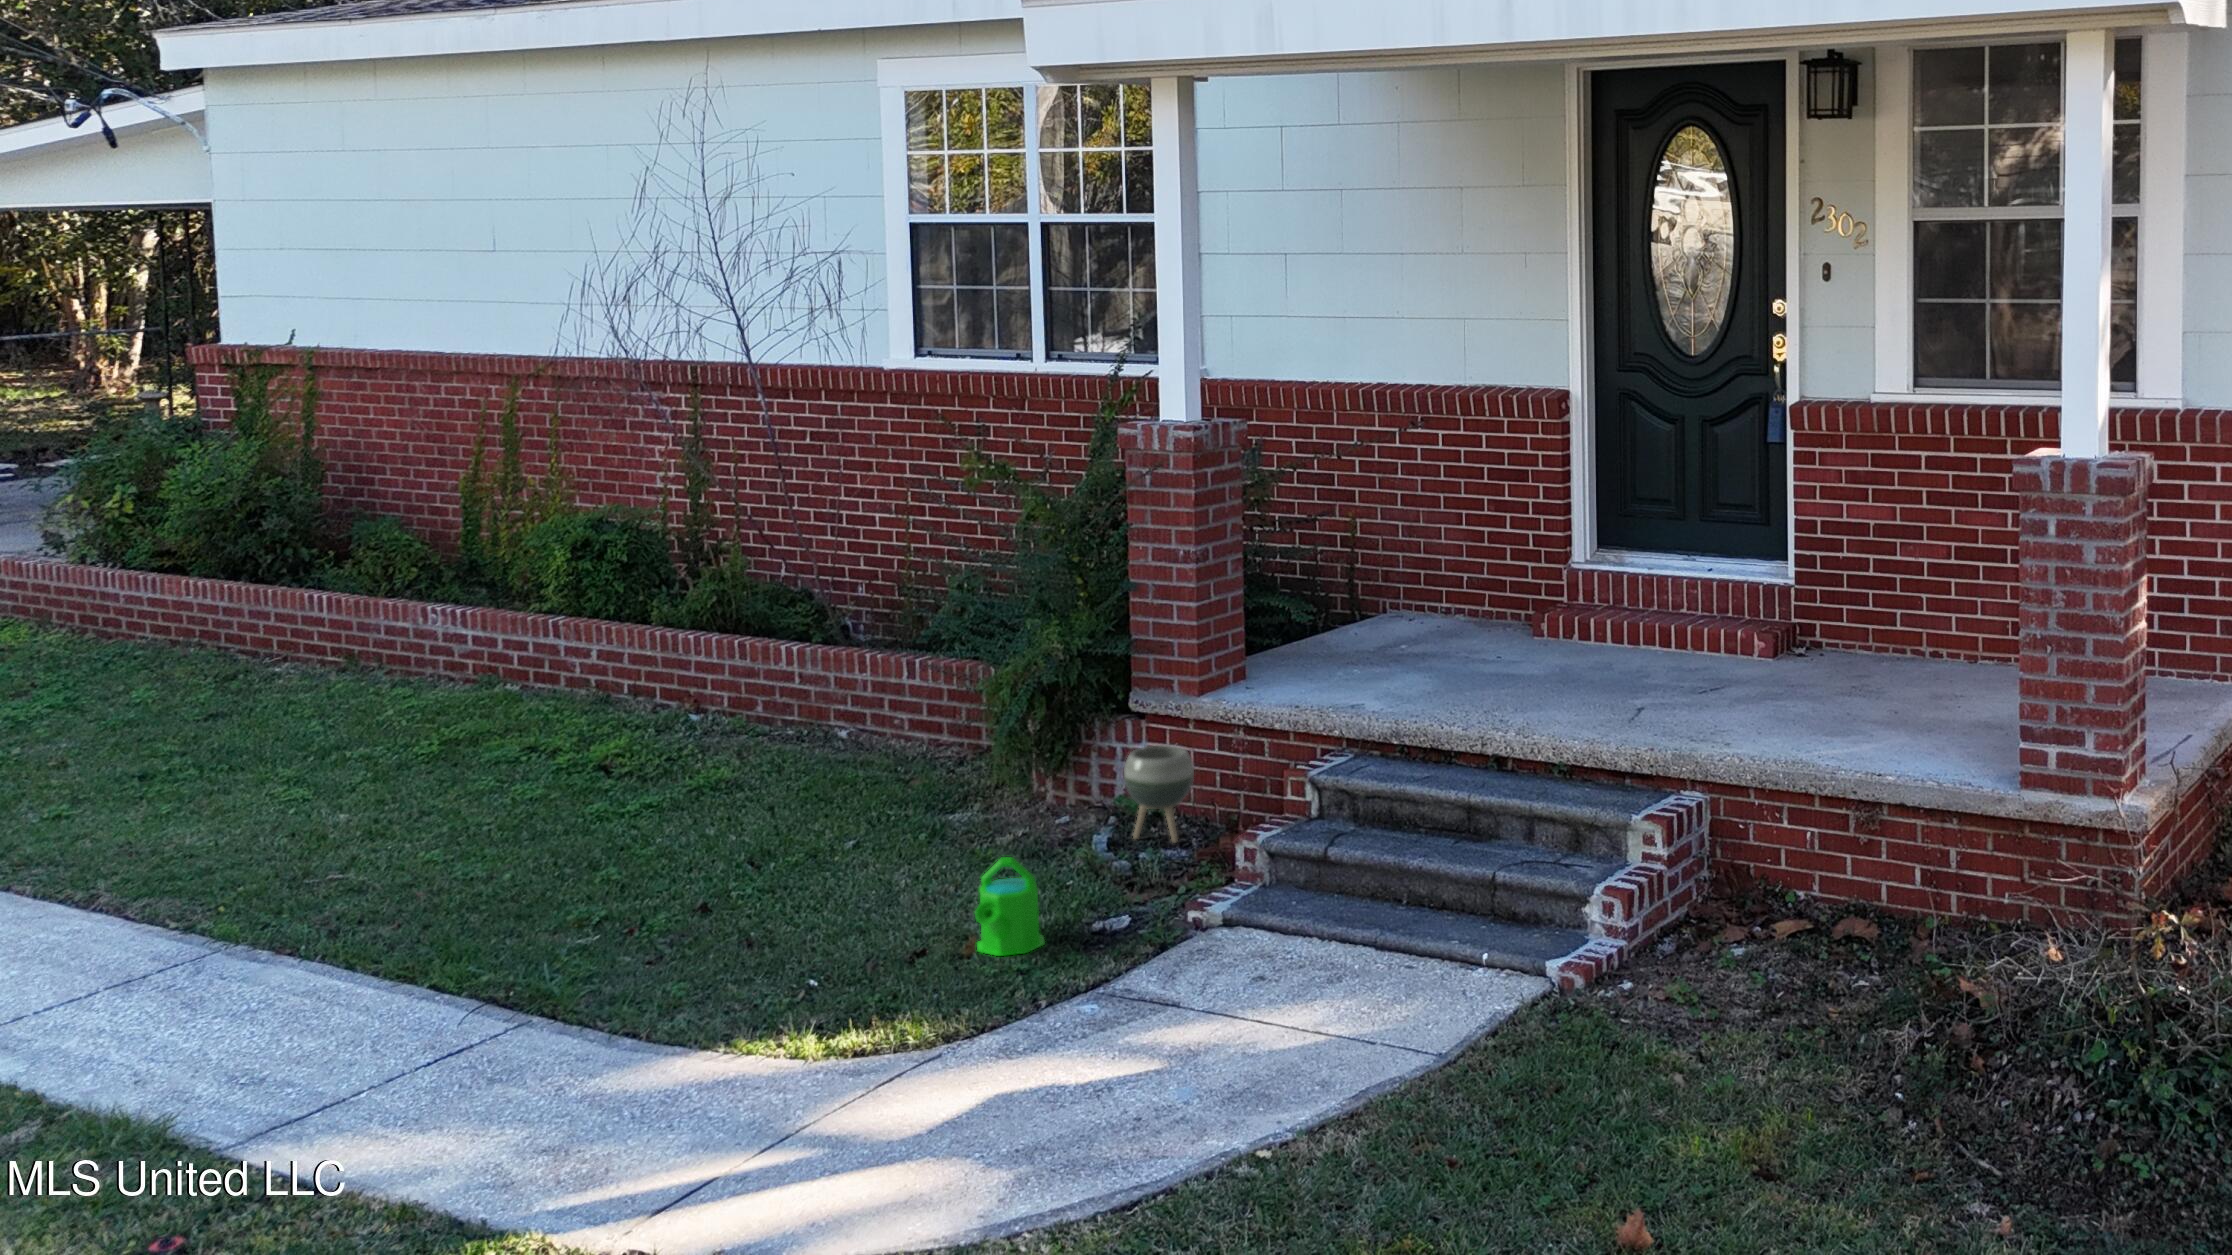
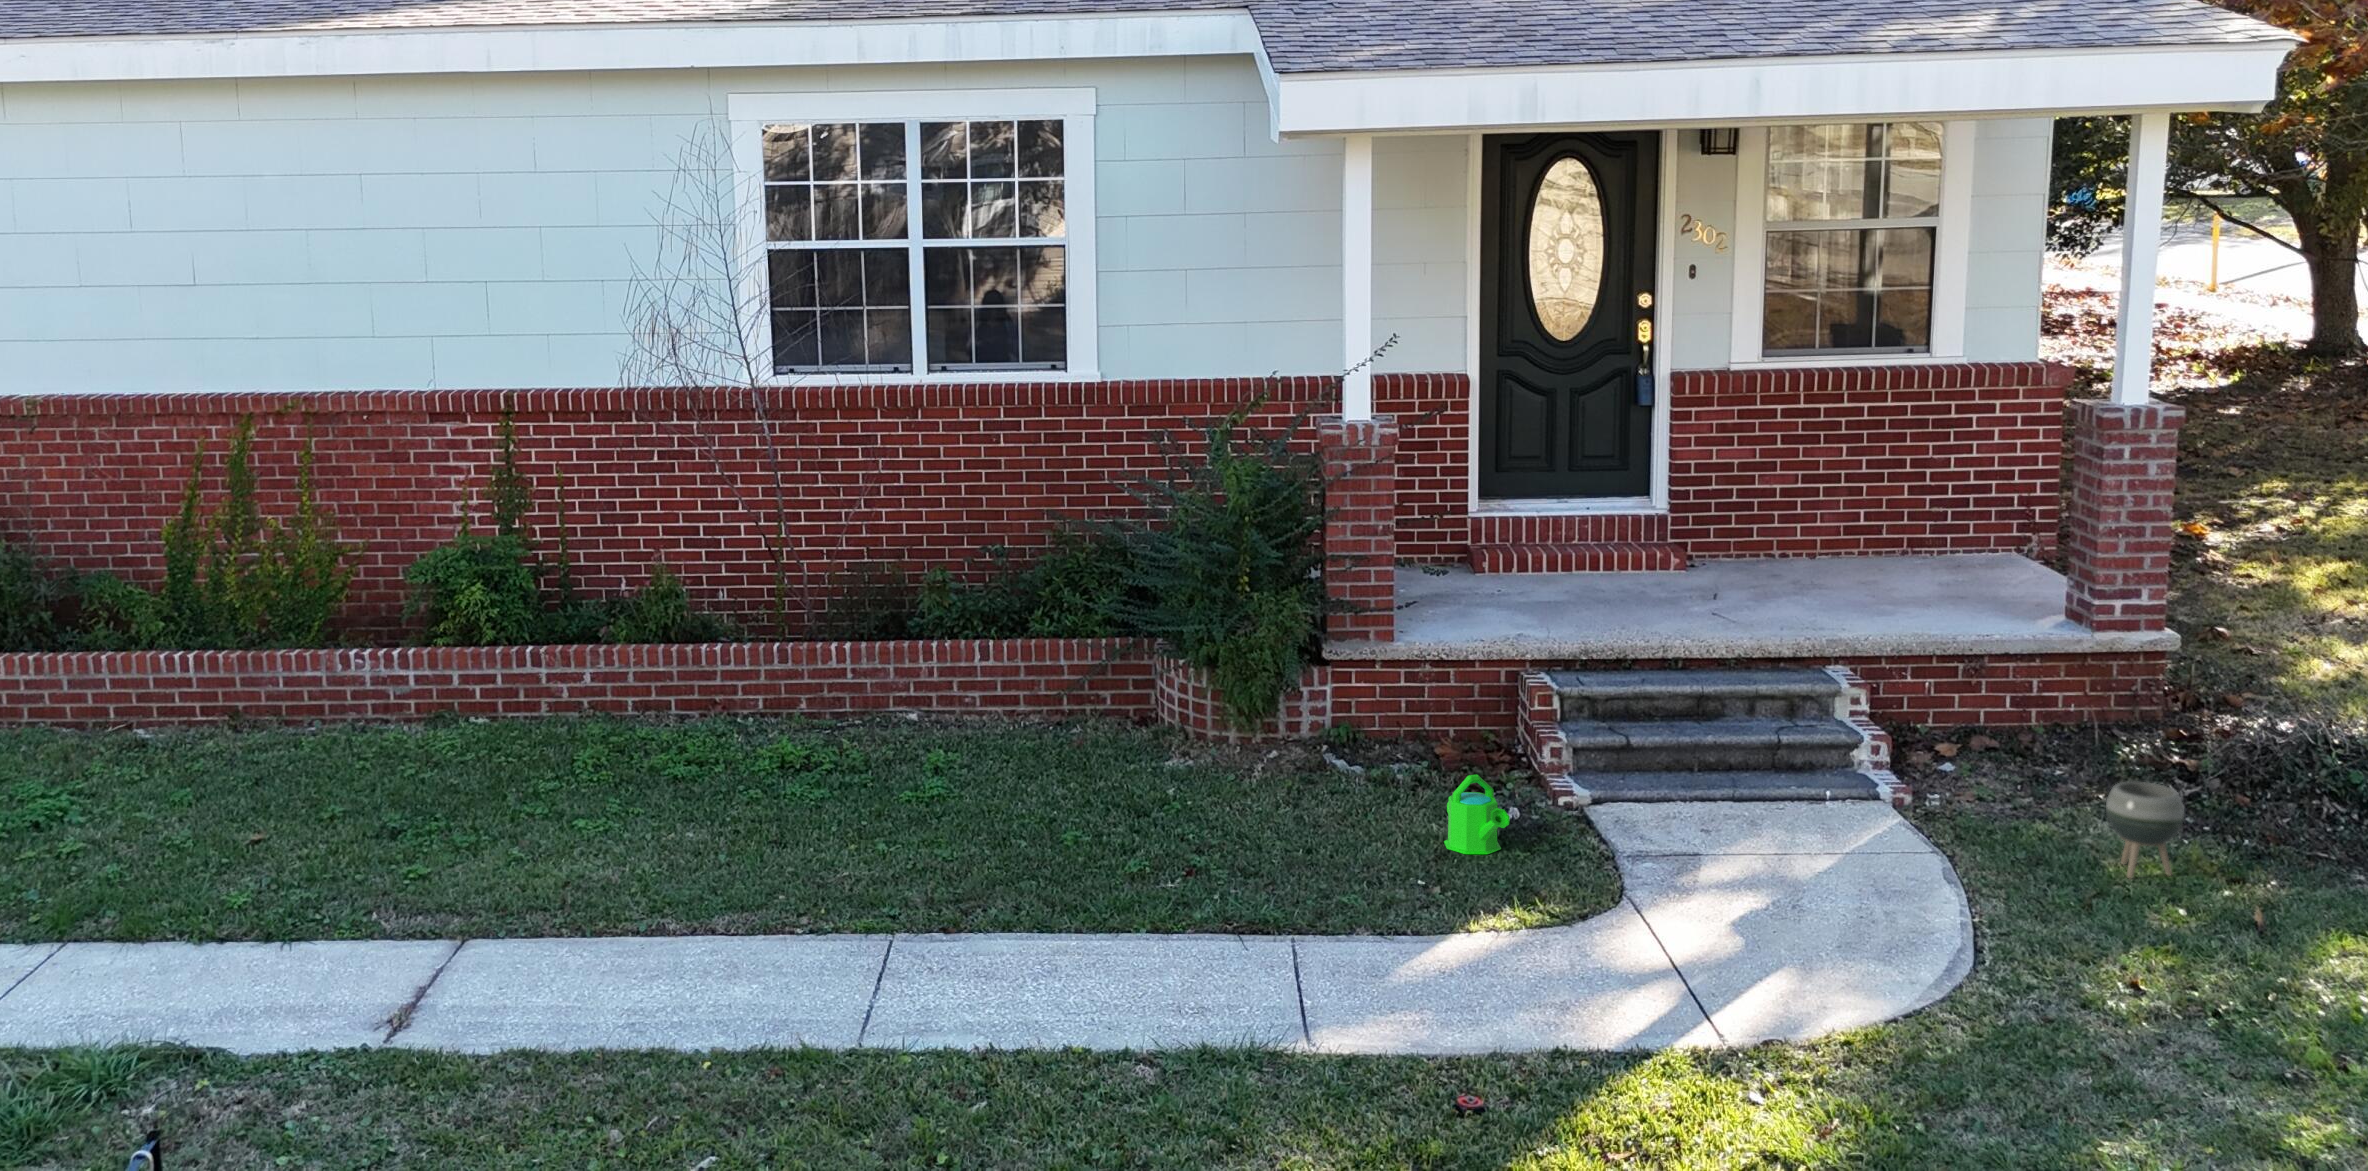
planter: present [1124,745,1194,842] -> present [2106,781,2184,878]

